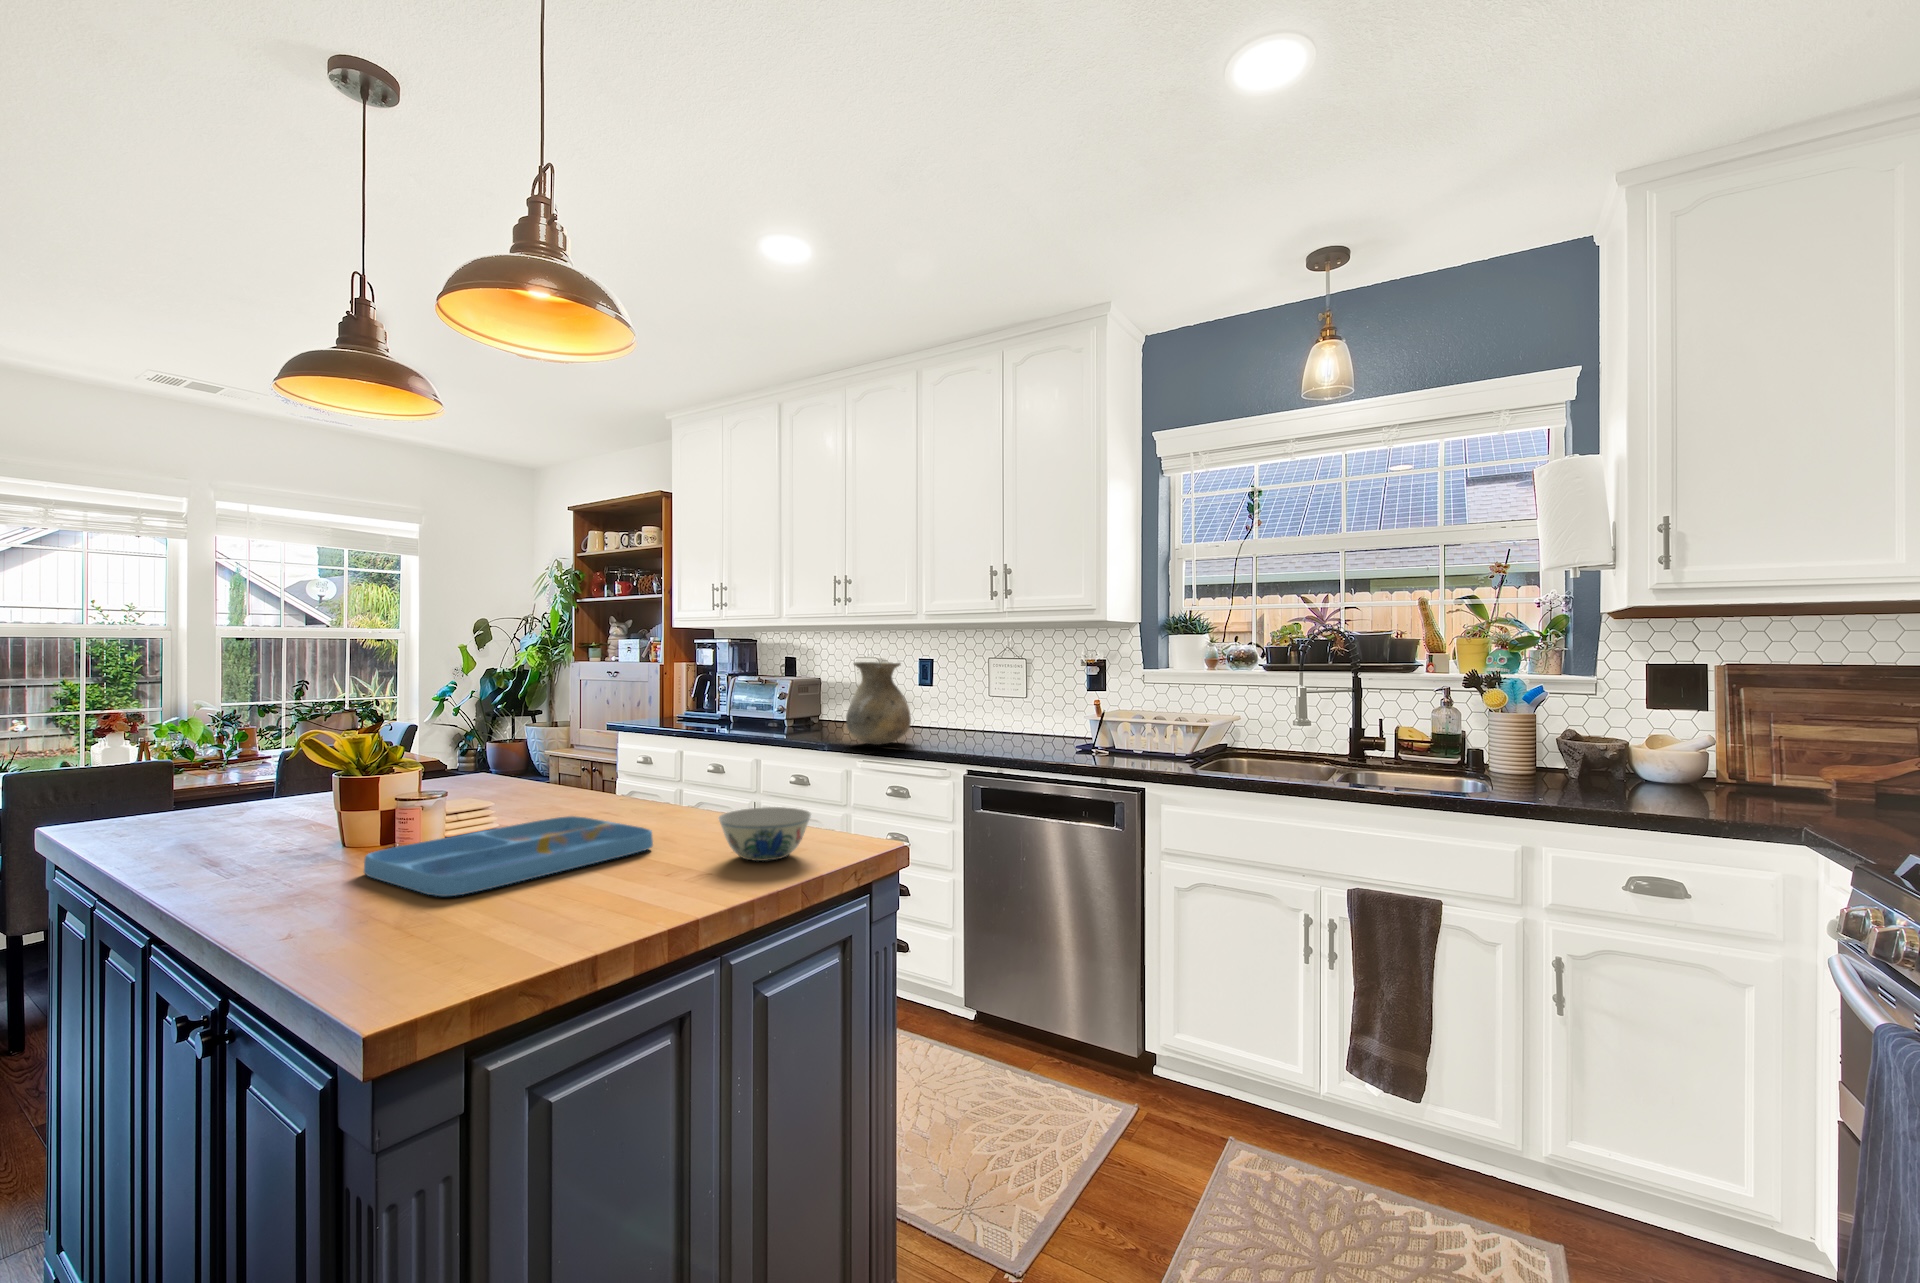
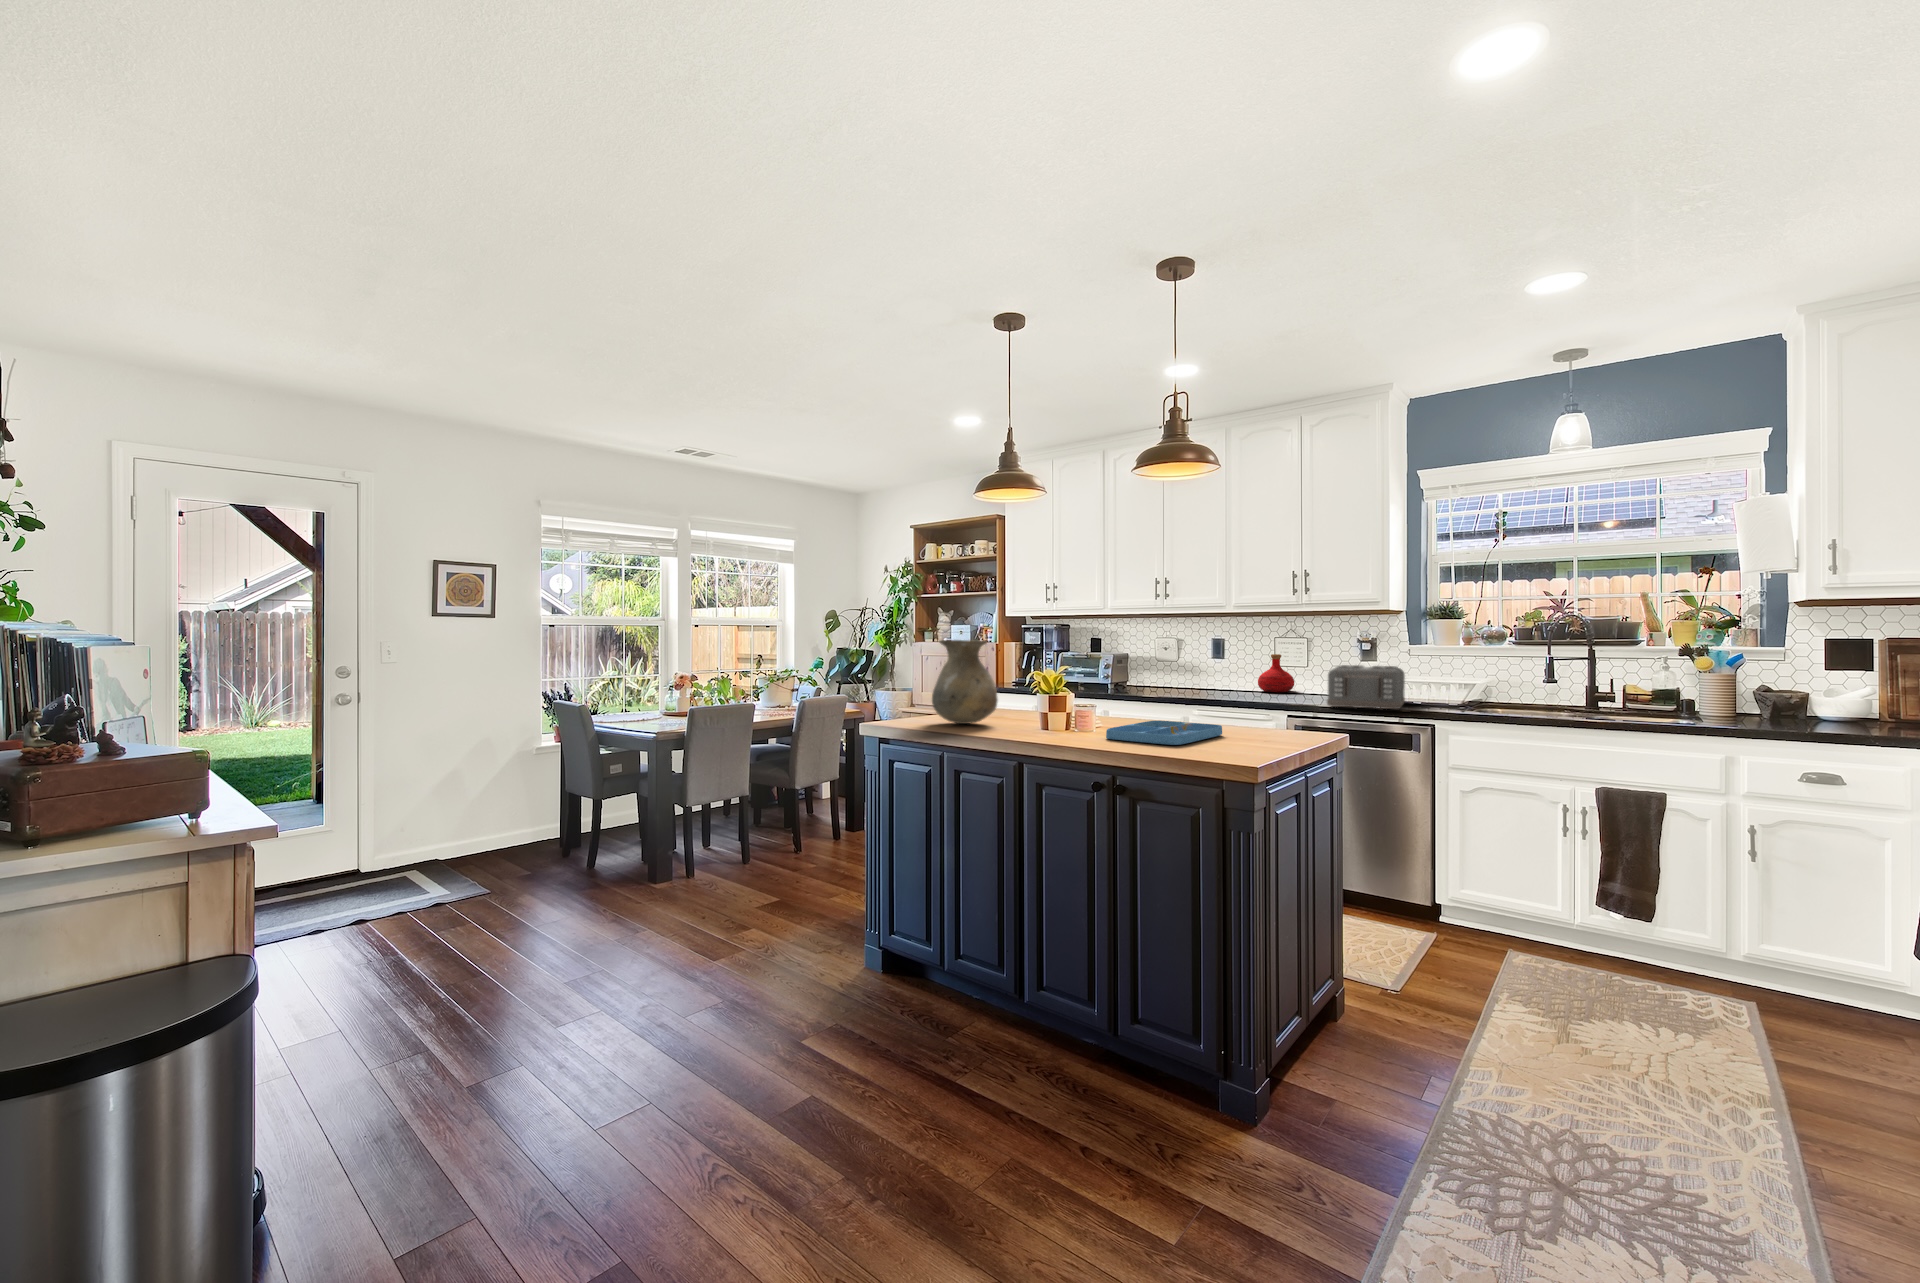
vase: present [846,662,911,745] -> present [932,640,998,724]
bottle: none [956,680,1002,733] -> present [1258,654,1294,692]
toaster: none [1005,697,1122,765] -> present [1327,665,1405,709]
bowl: present [718,807,811,861] -> none [1264,715,1315,739]

